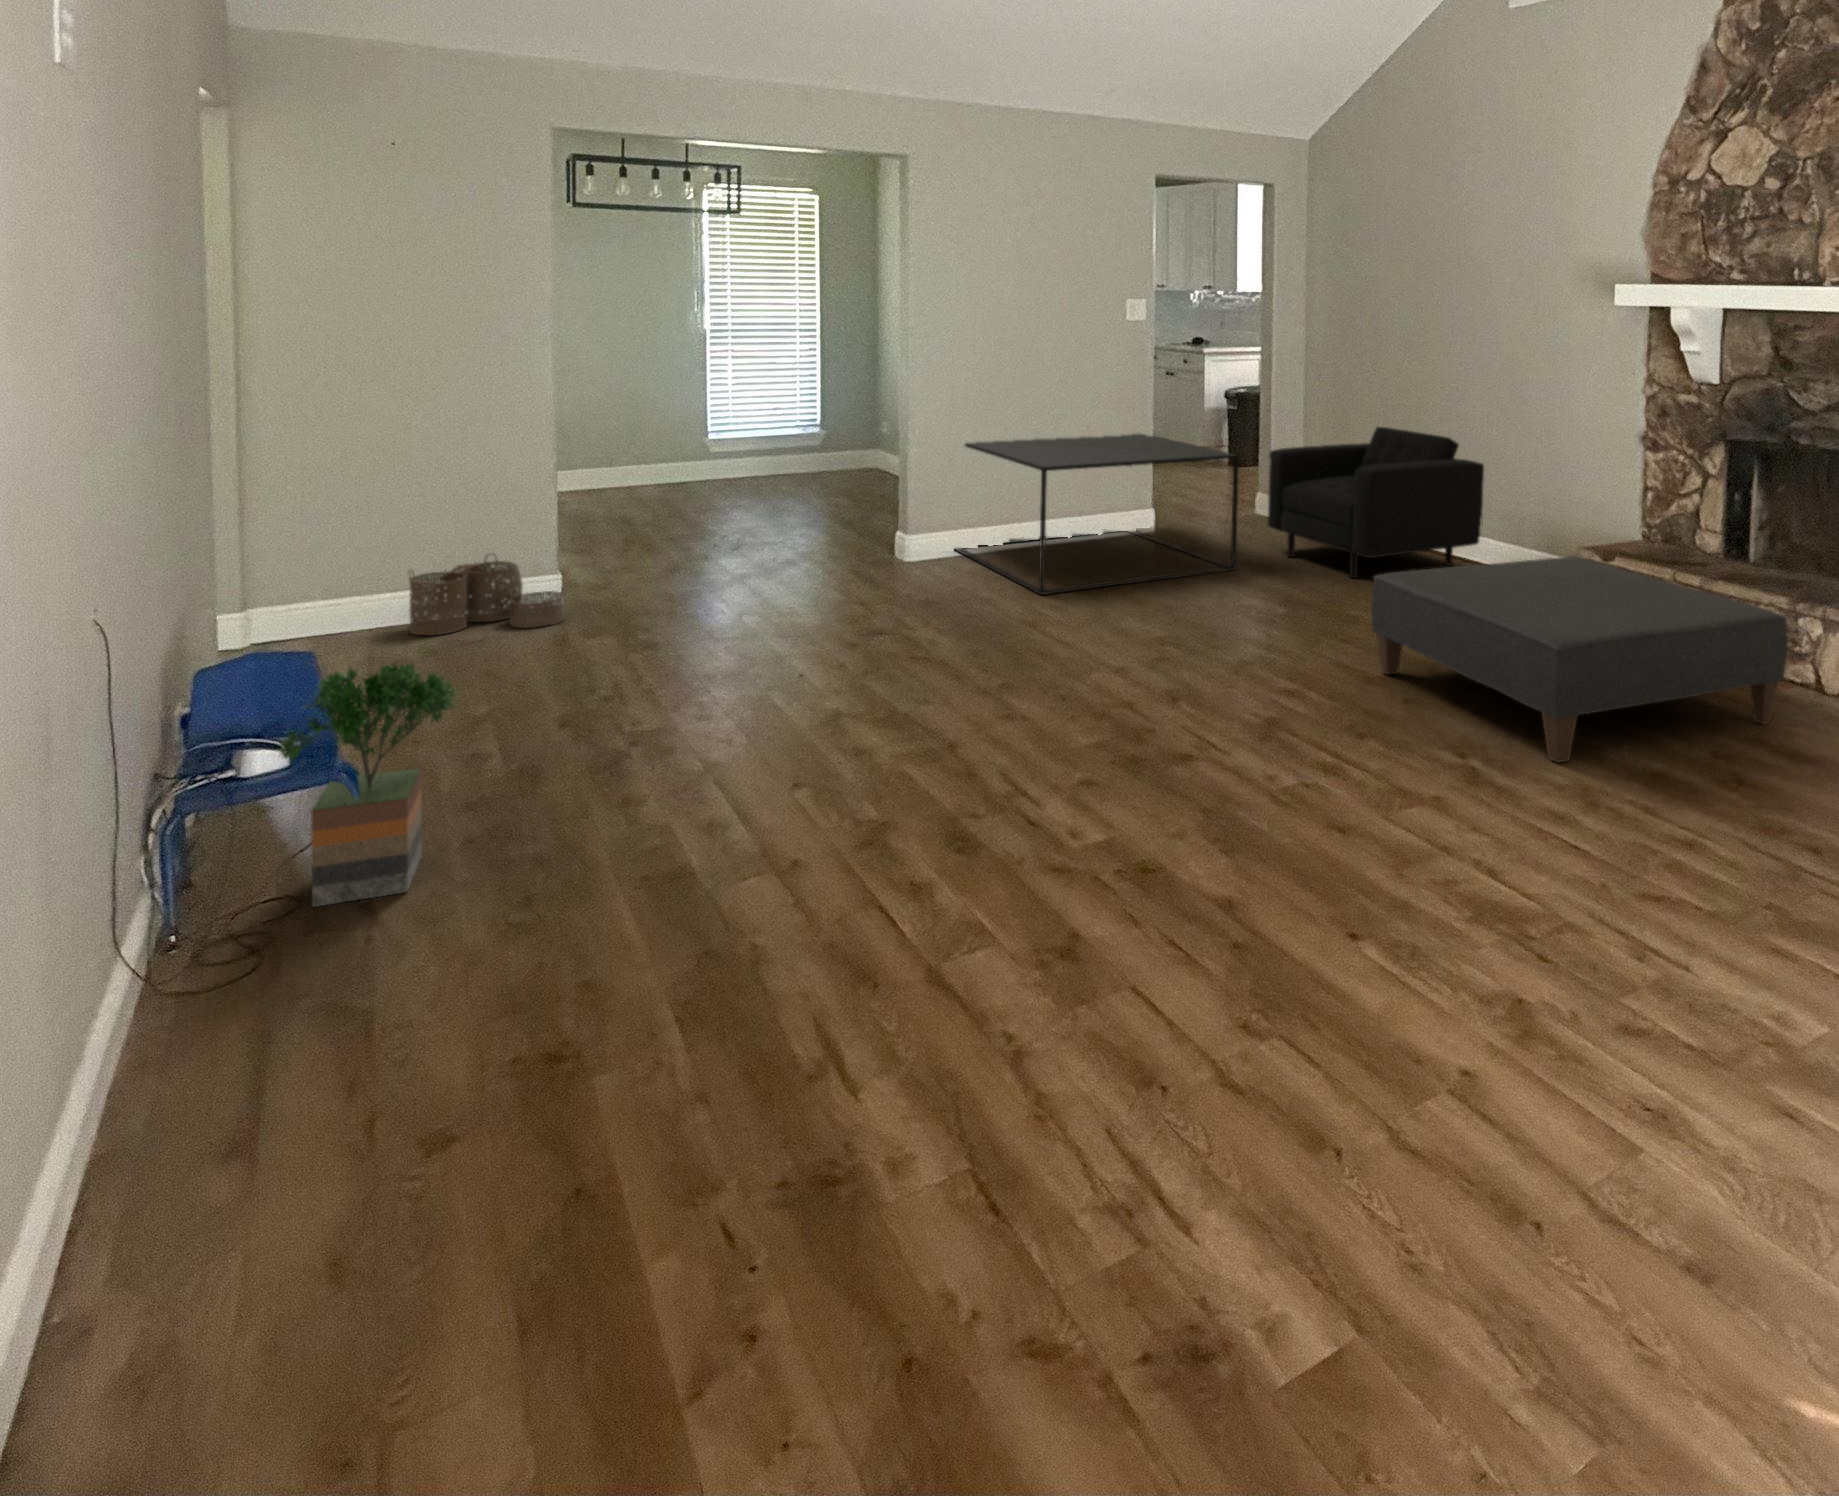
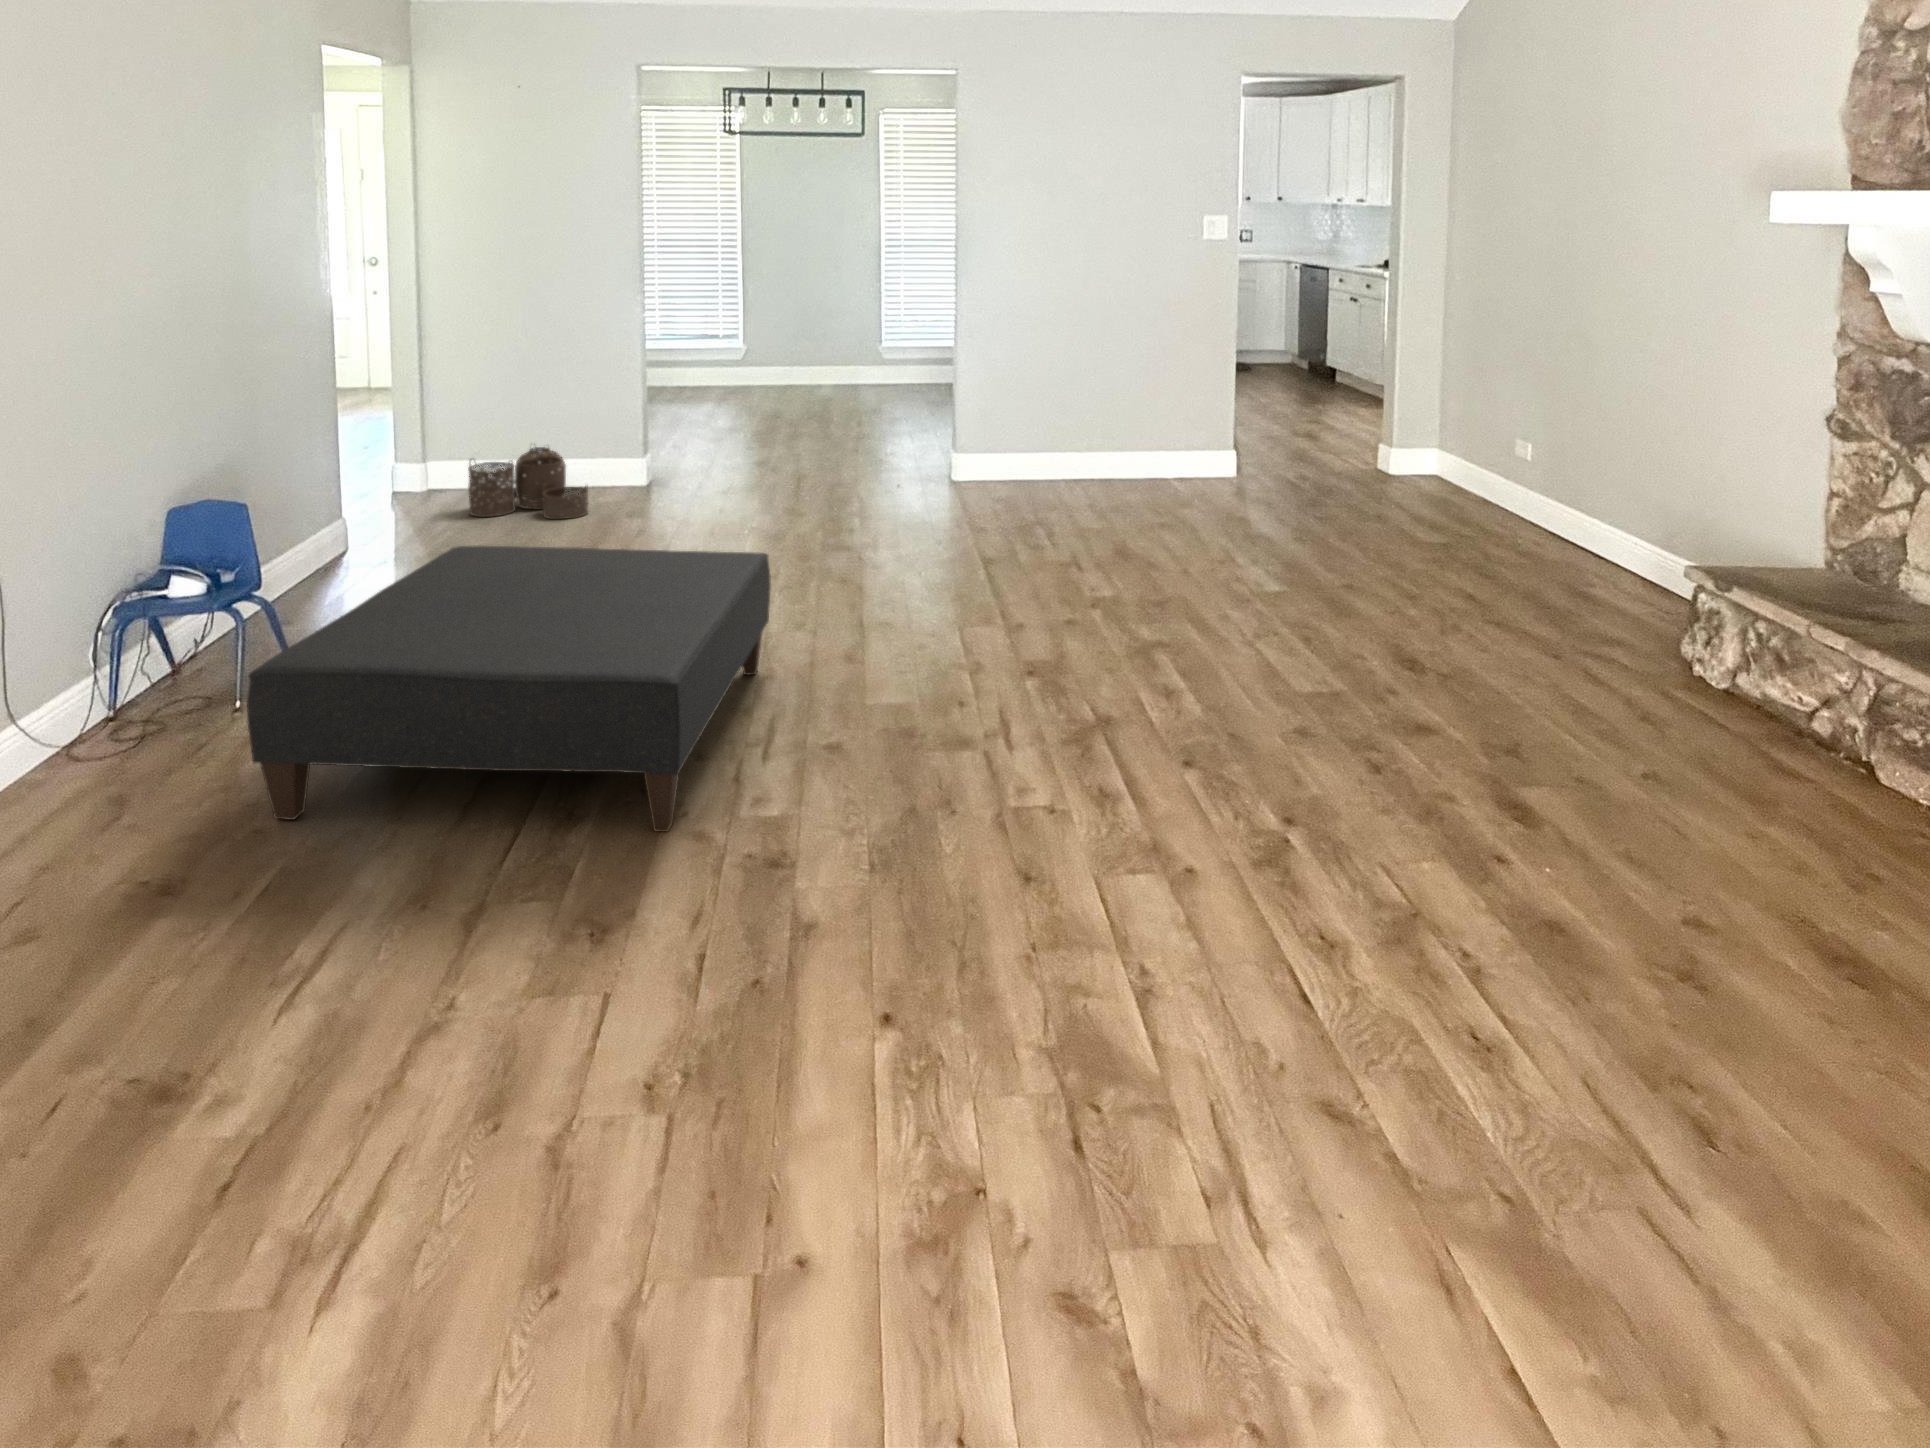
armchair: present [1268,427,1484,578] -> none [1334,376,1614,566]
coffee table: present [955,434,1239,595] -> none [989,365,1275,542]
ottoman: present [1371,556,1788,762] -> present [247,545,771,832]
potted tree: present [278,663,457,907] -> none [79,549,261,755]

